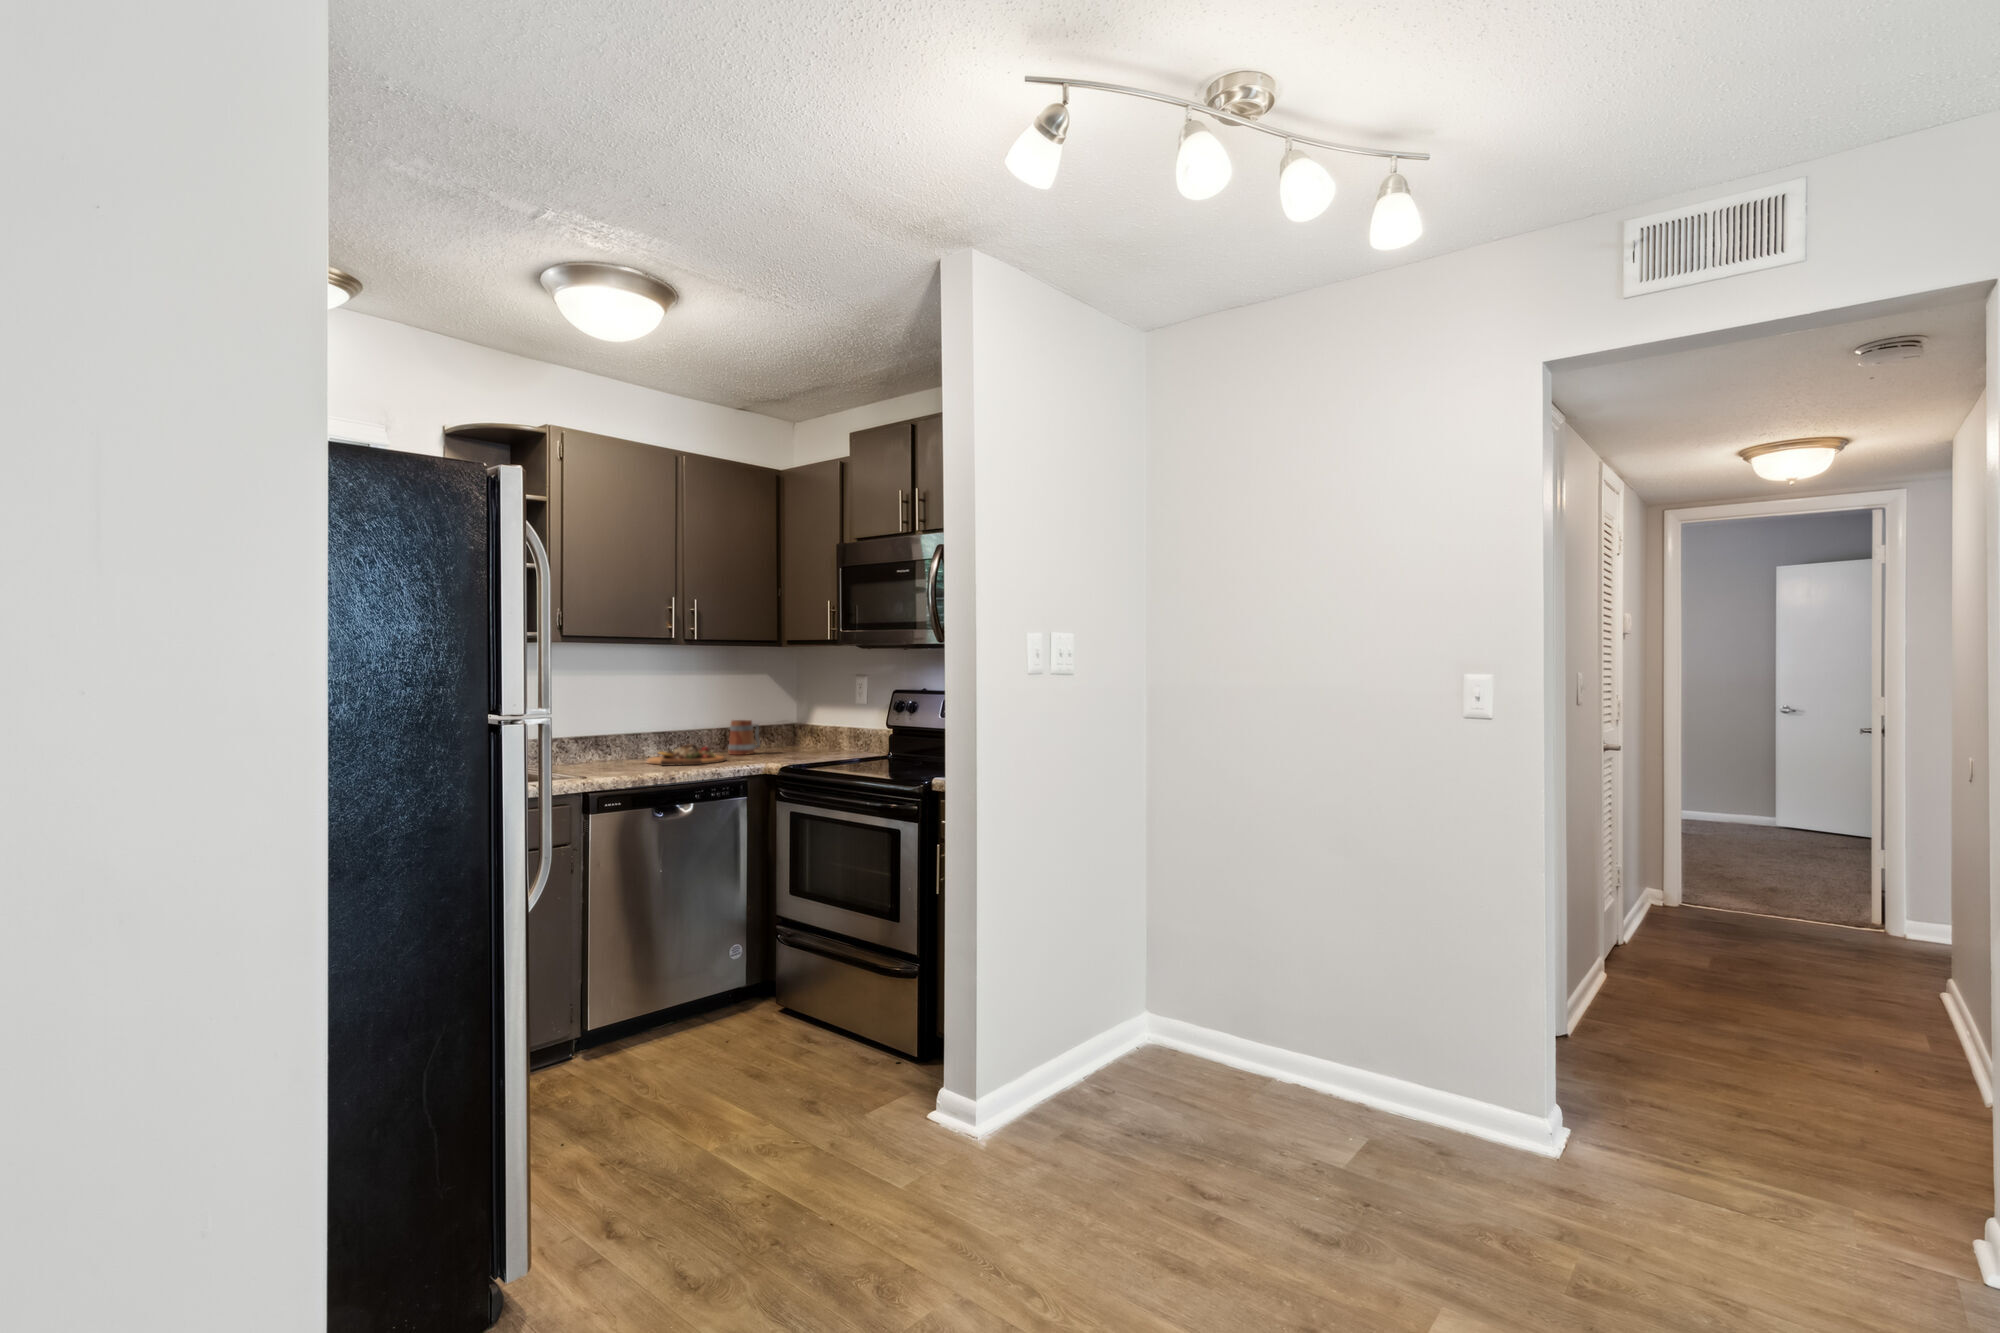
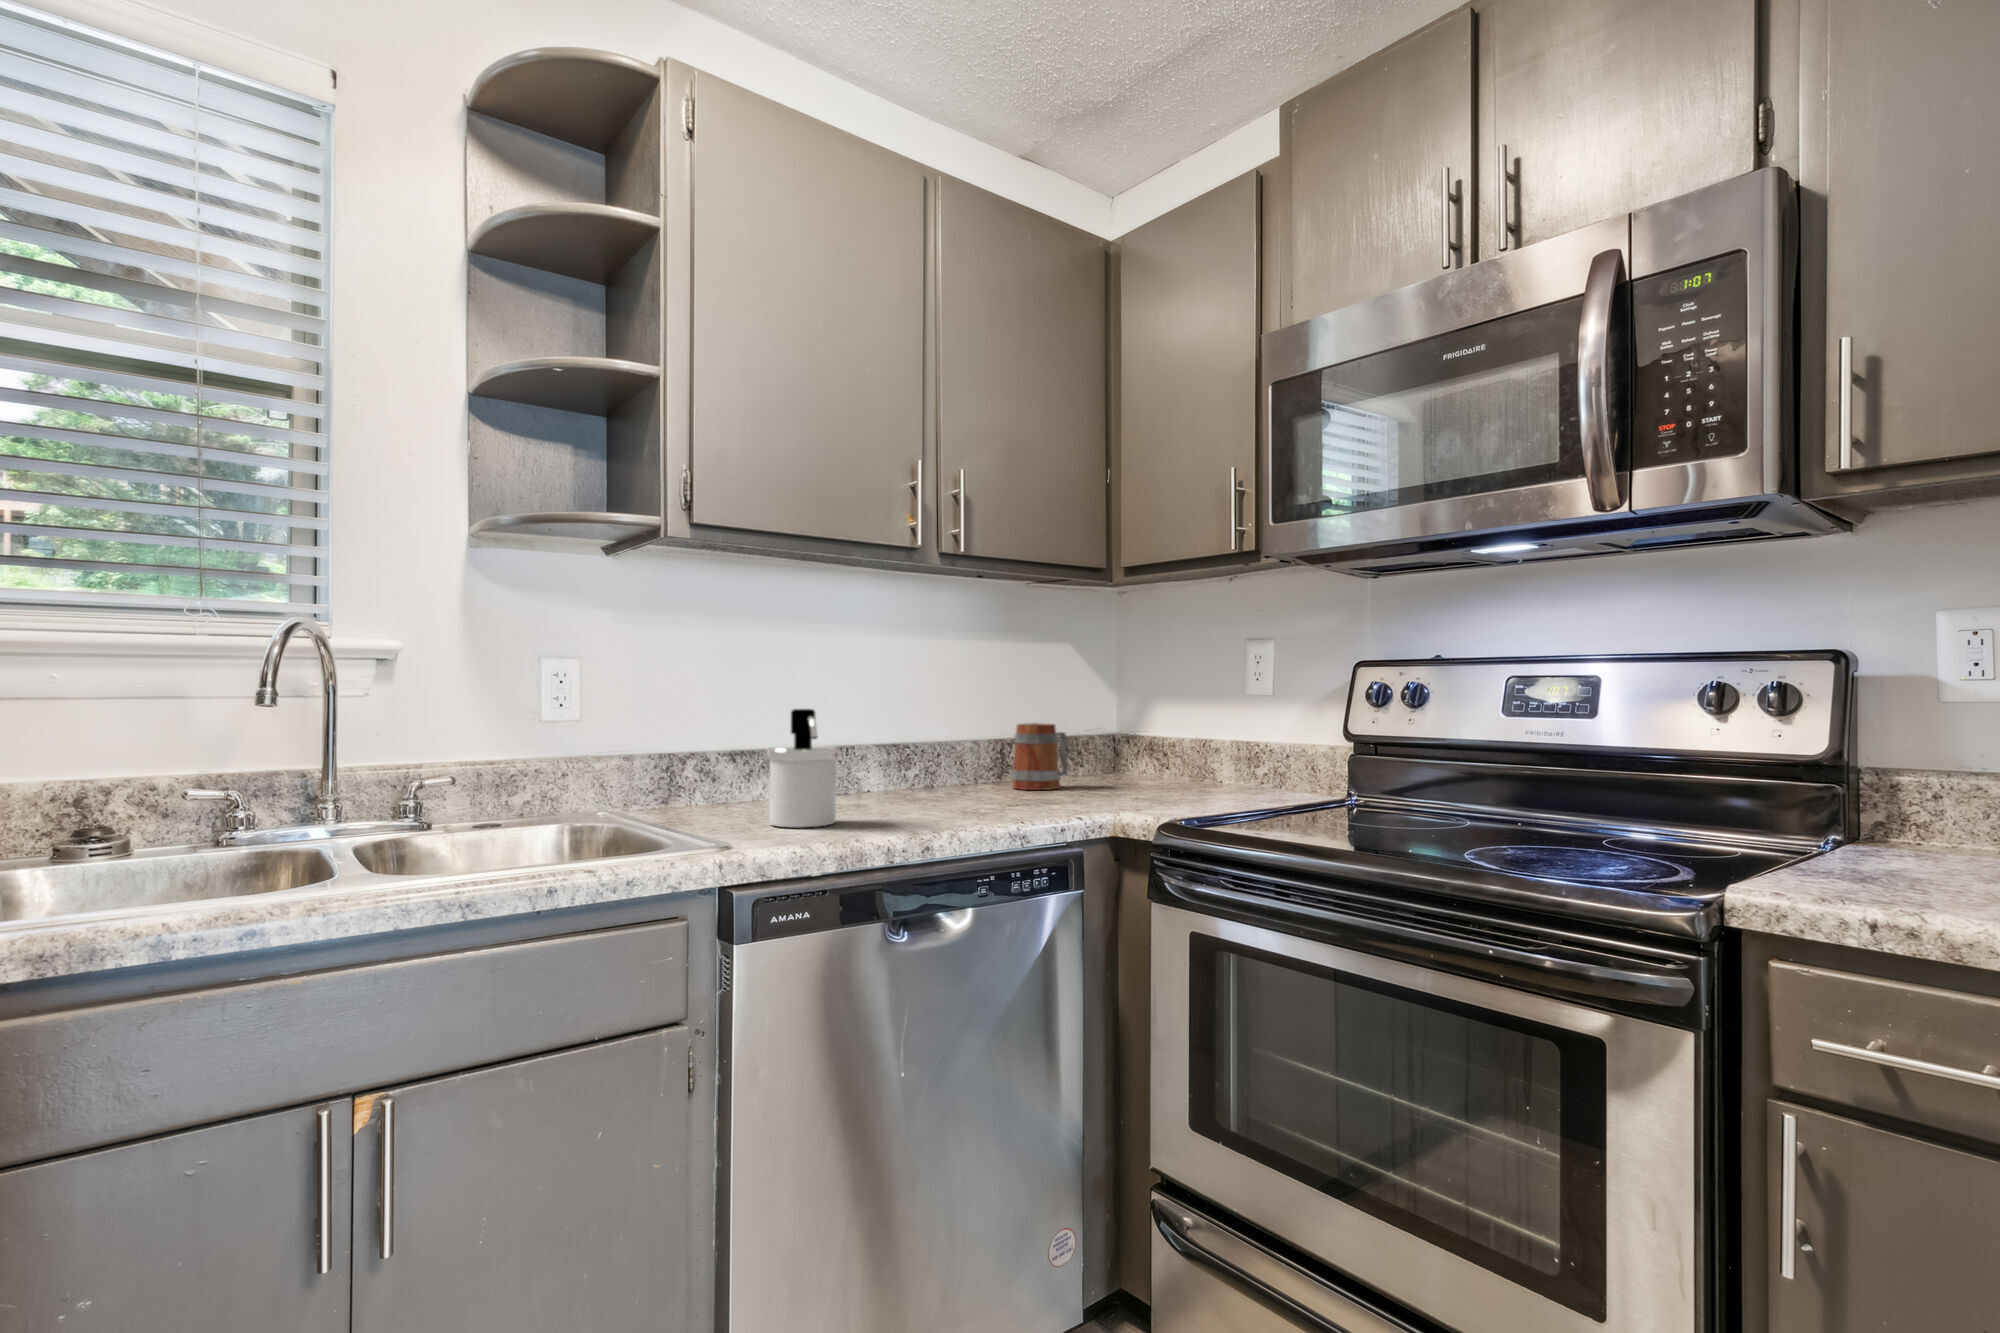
soap dispenser: none [598,718,633,772] -> present [767,709,838,827]
cutting board: present [647,745,725,766] -> none [865,768,1019,814]

